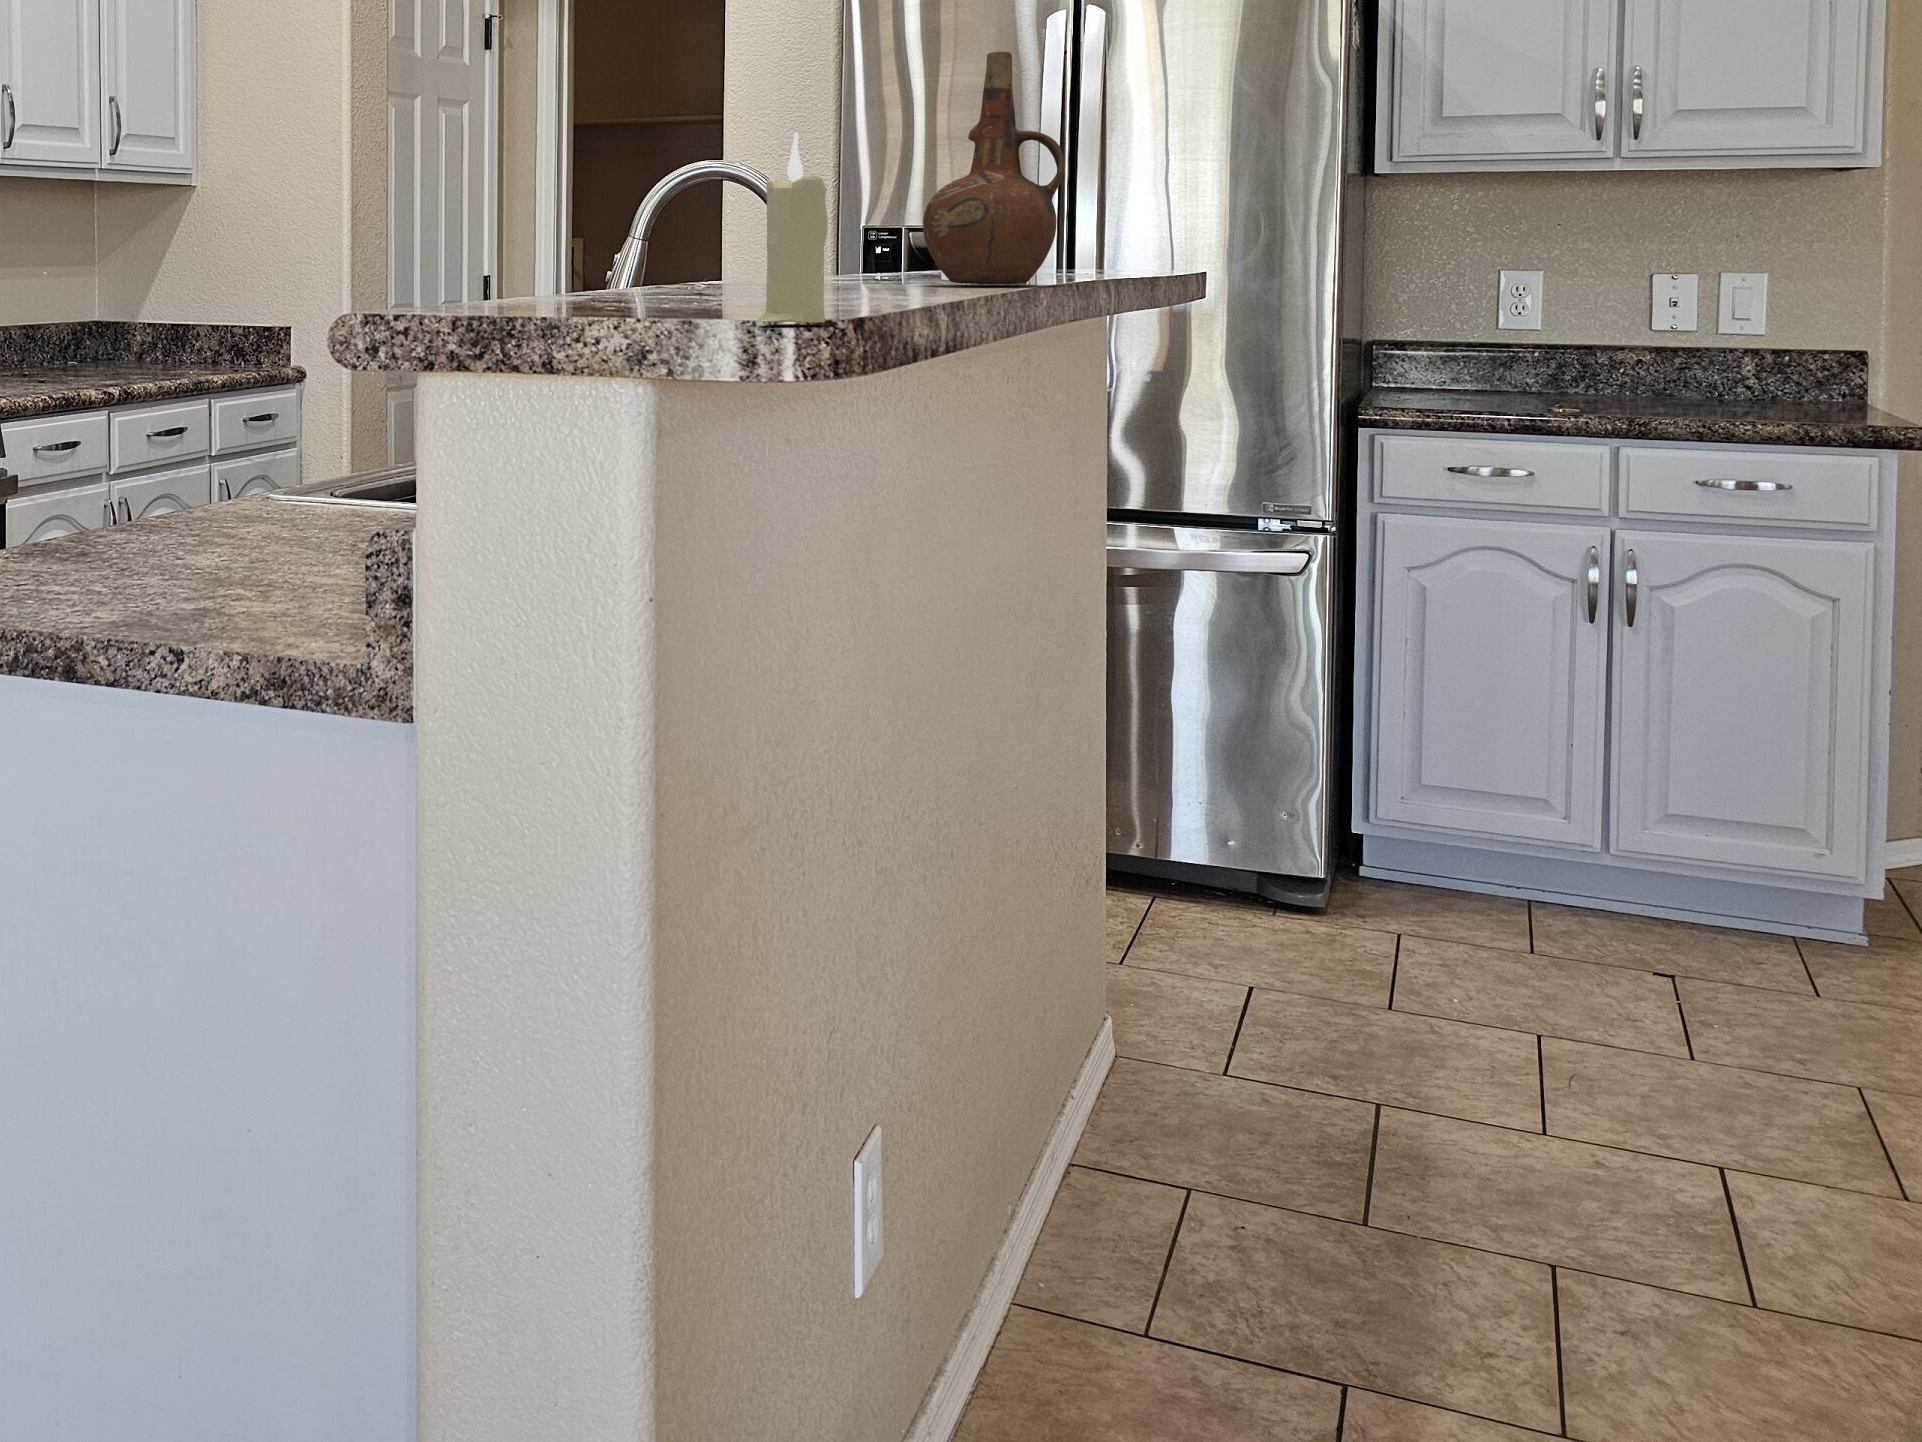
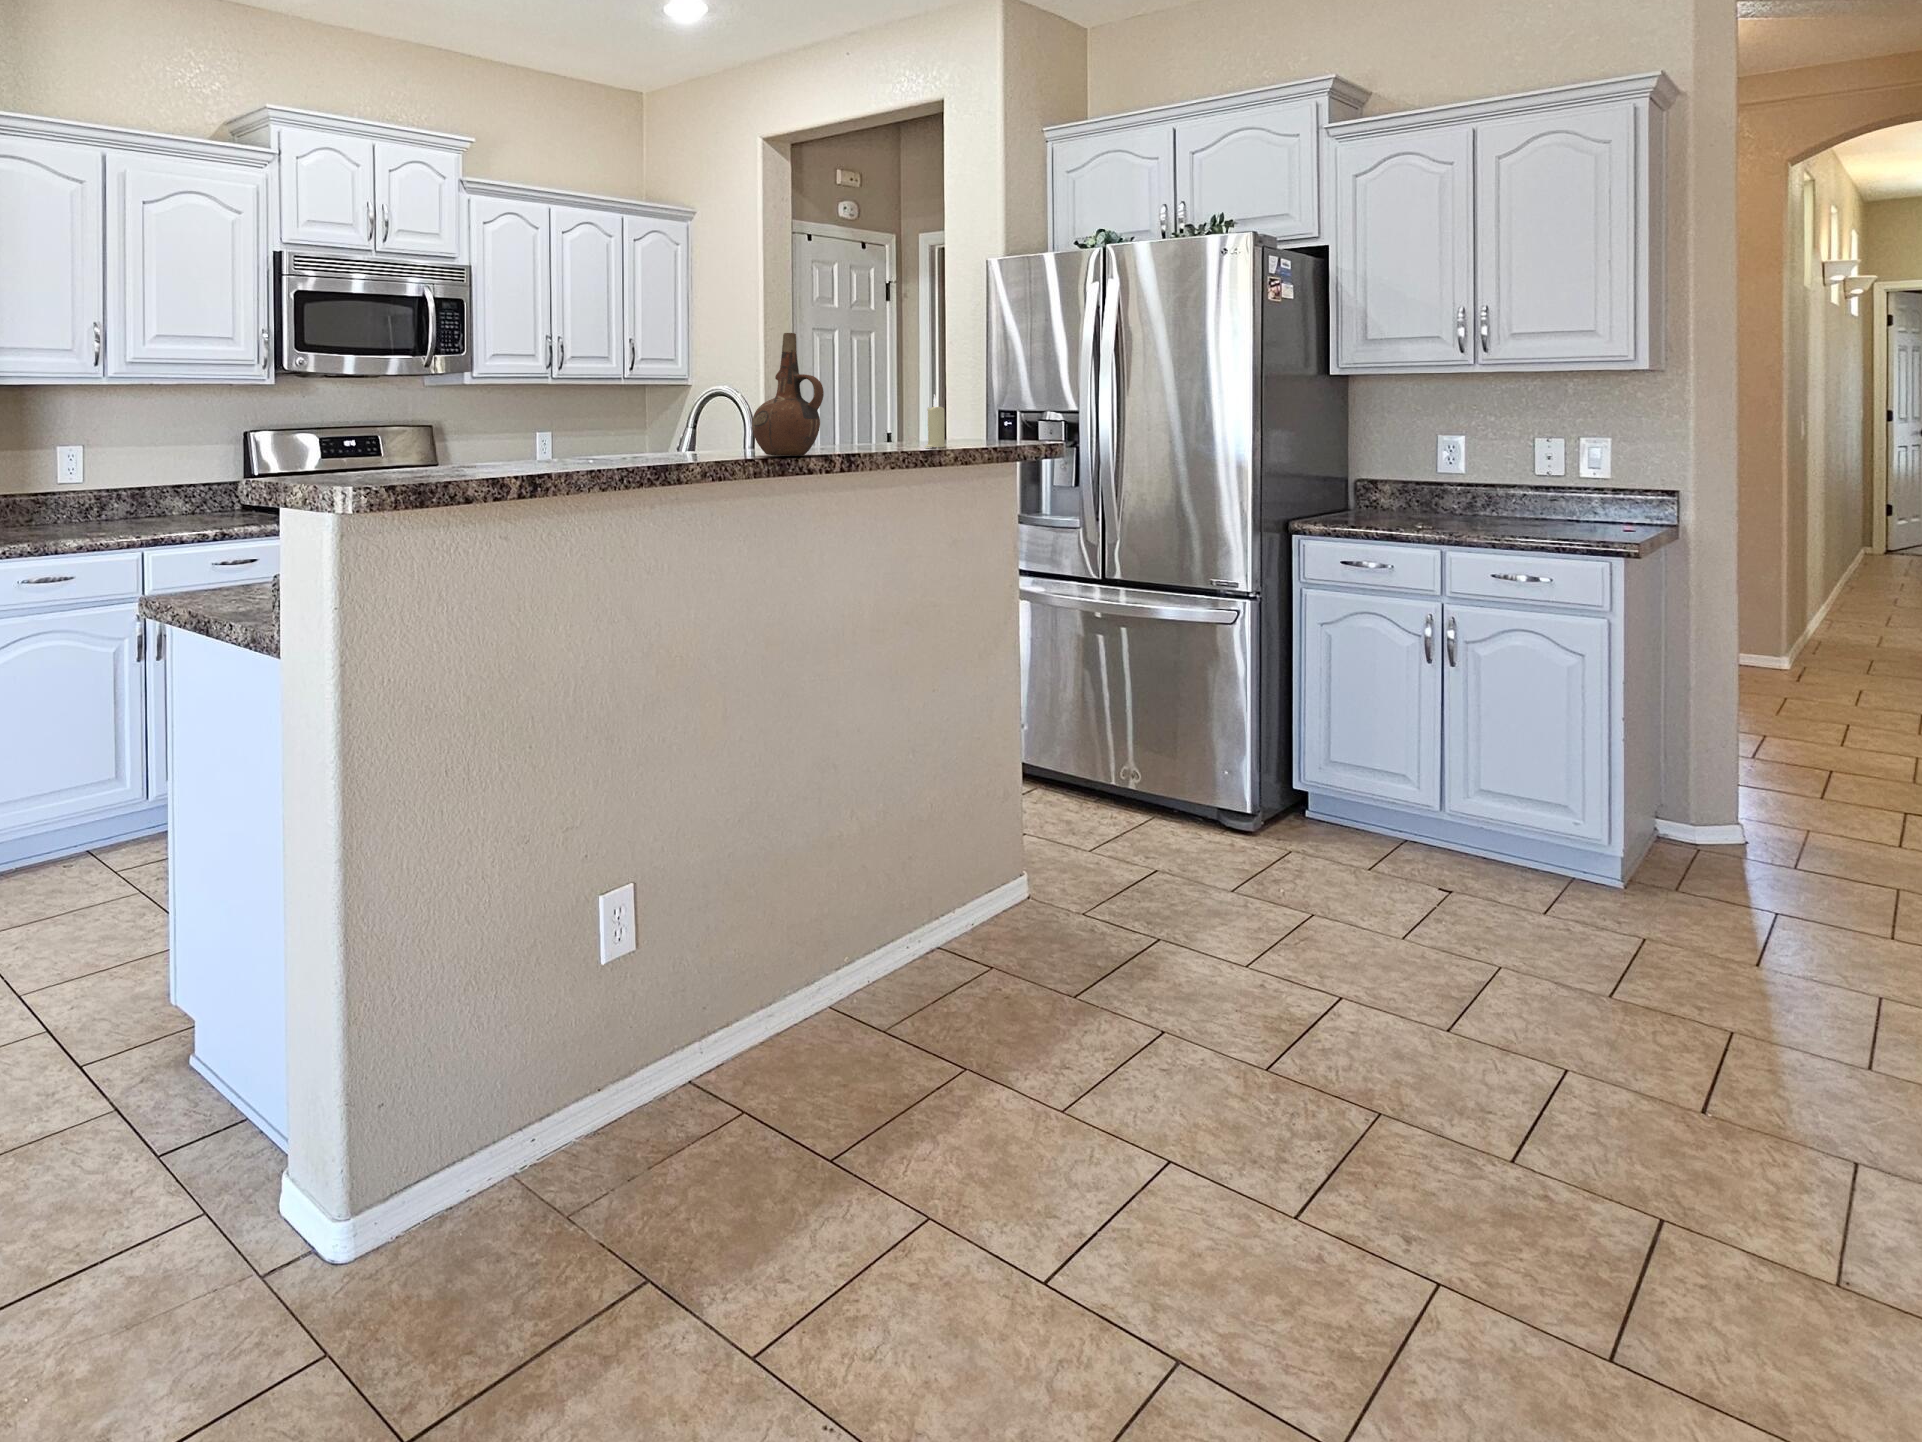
candle: present [758,132,828,323] -> present [925,395,945,447]

